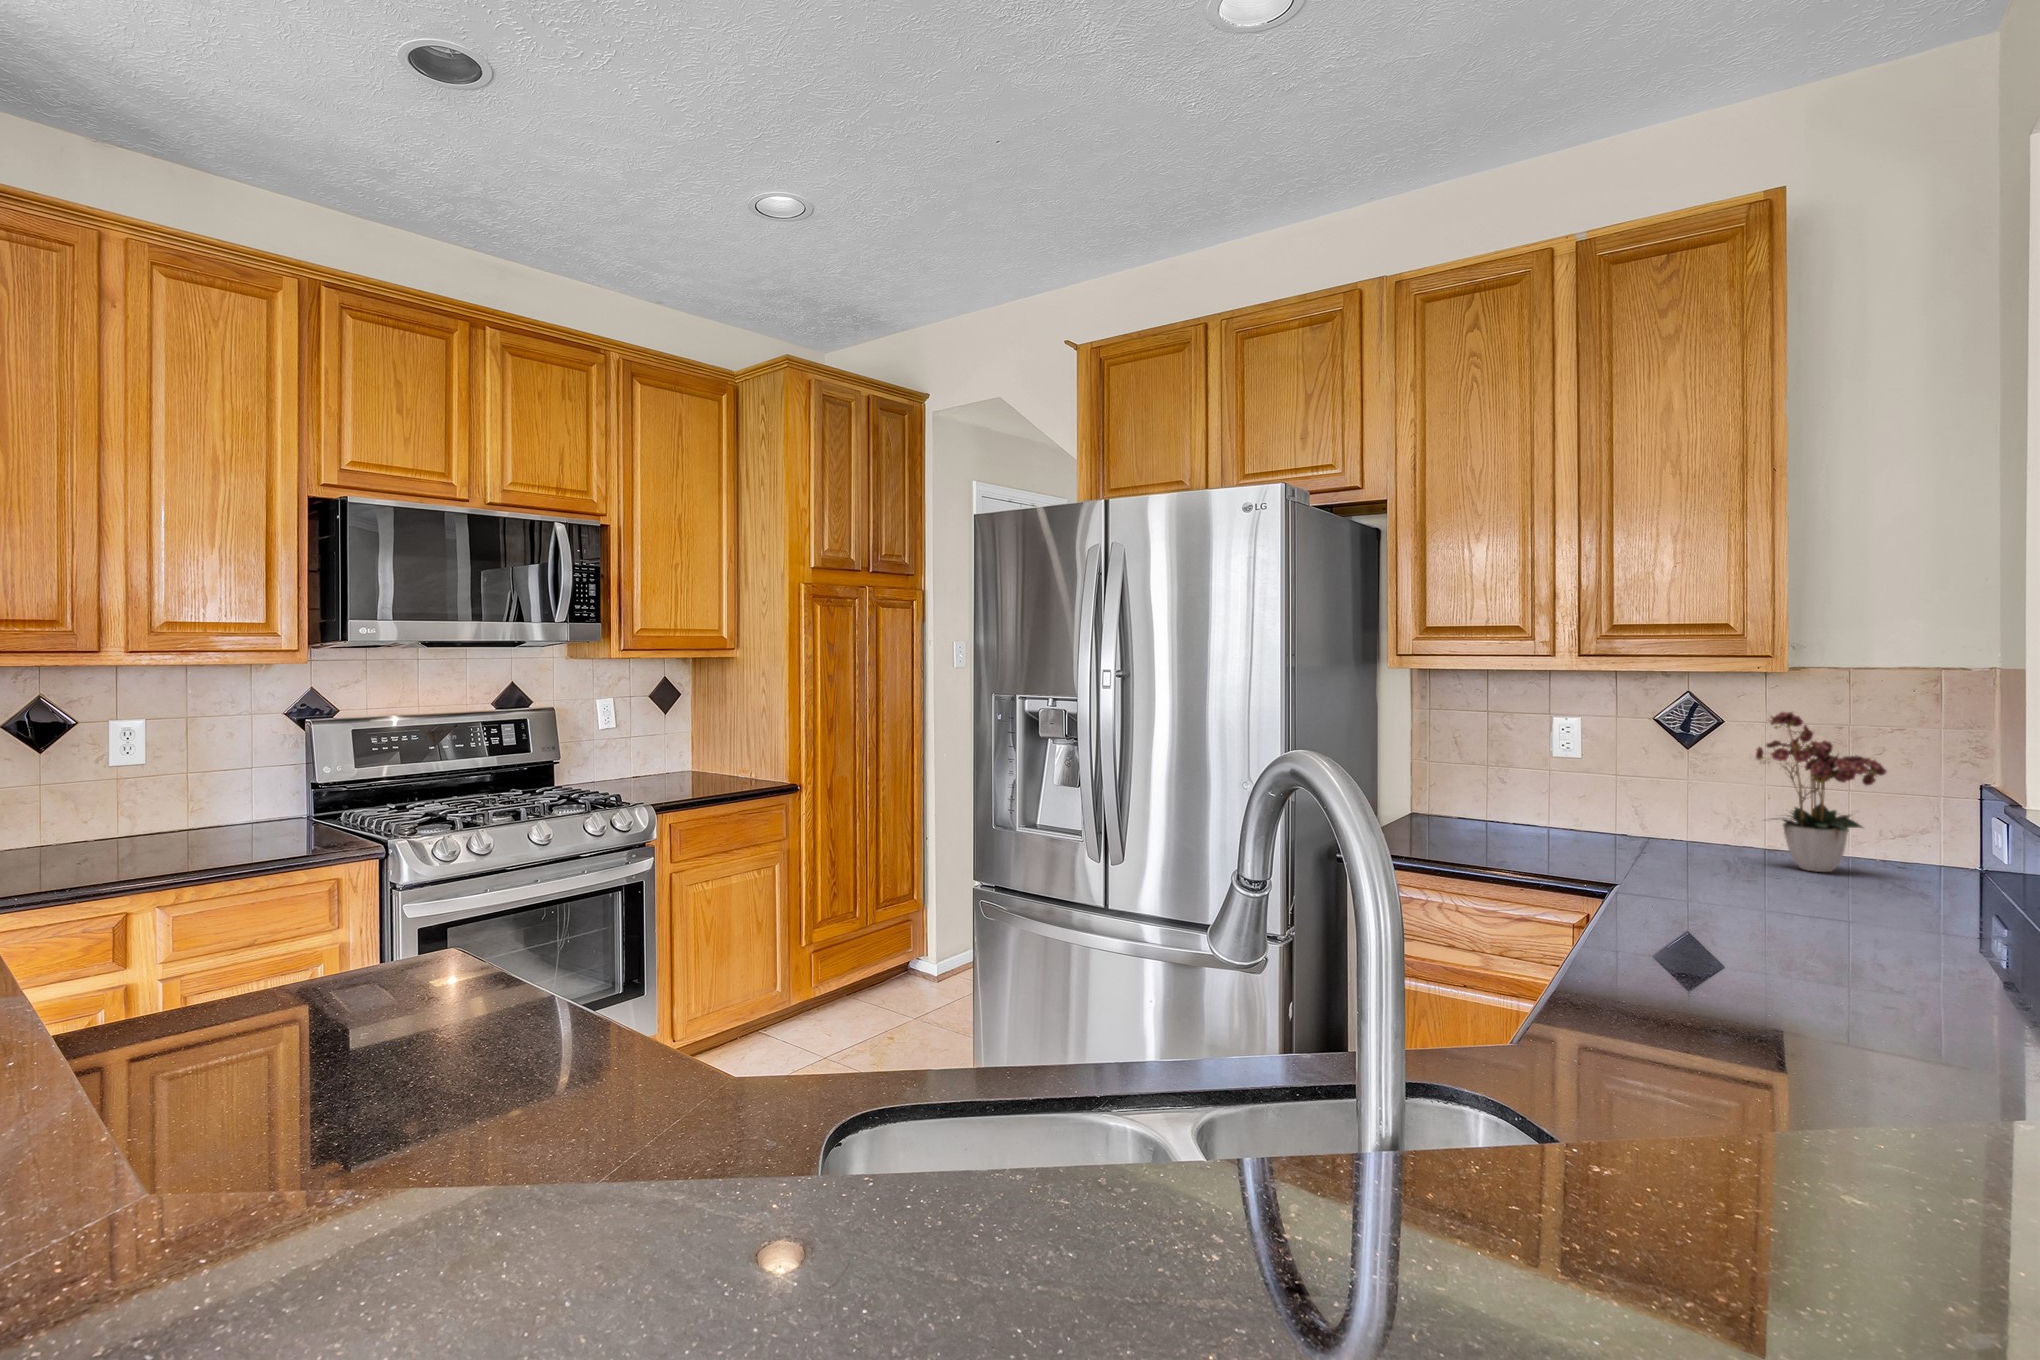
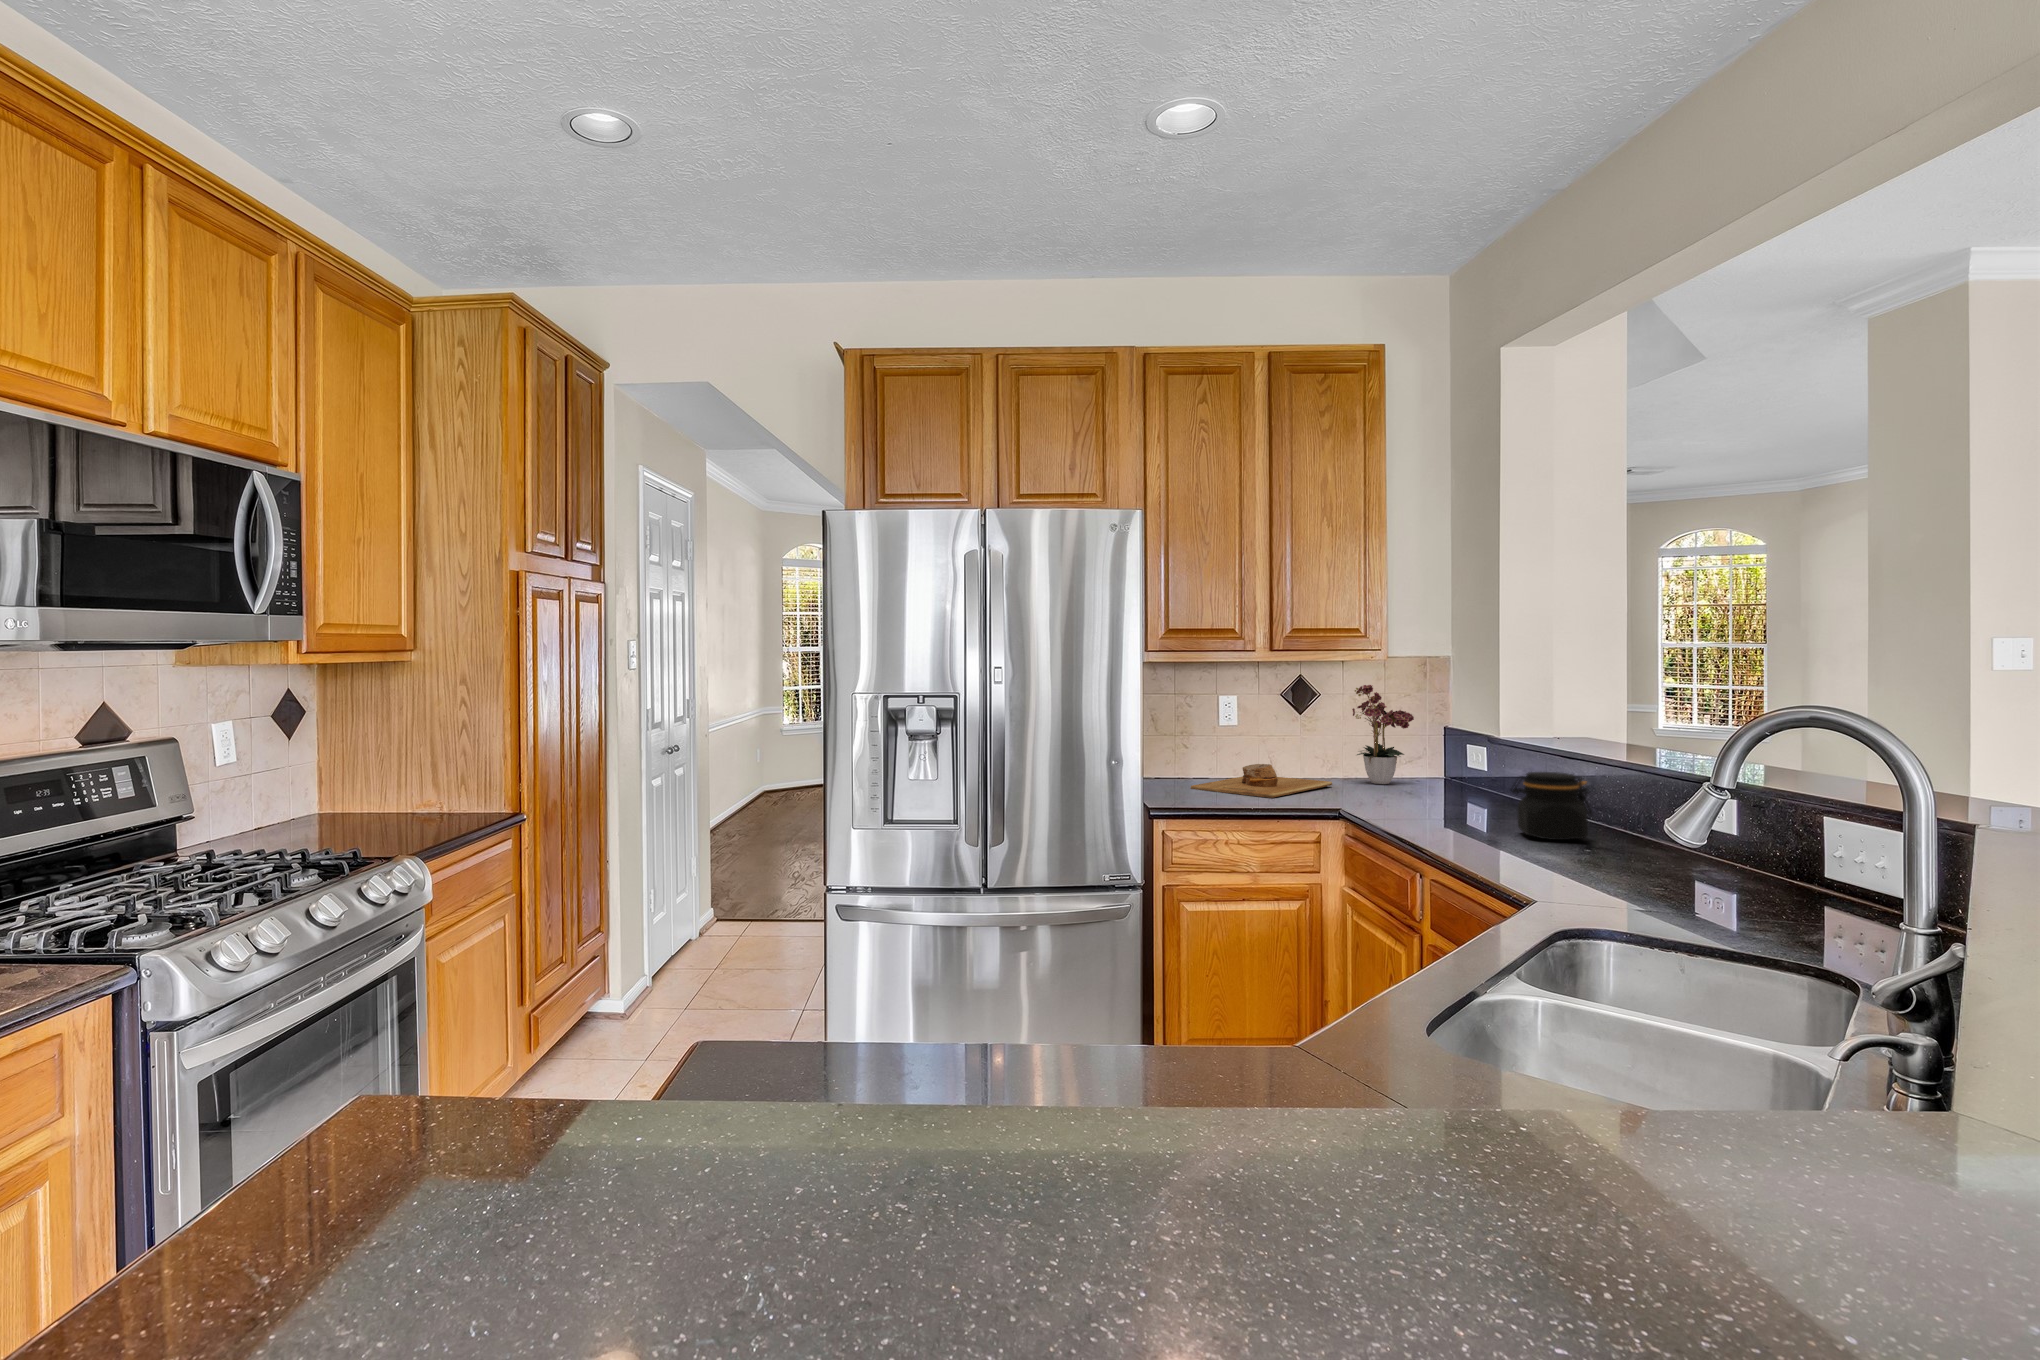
cutting board: none [1453,817,1697,862] -> present [1191,764,1332,798]
jar: none [1733,859,1891,985] -> present [1511,772,1592,840]

